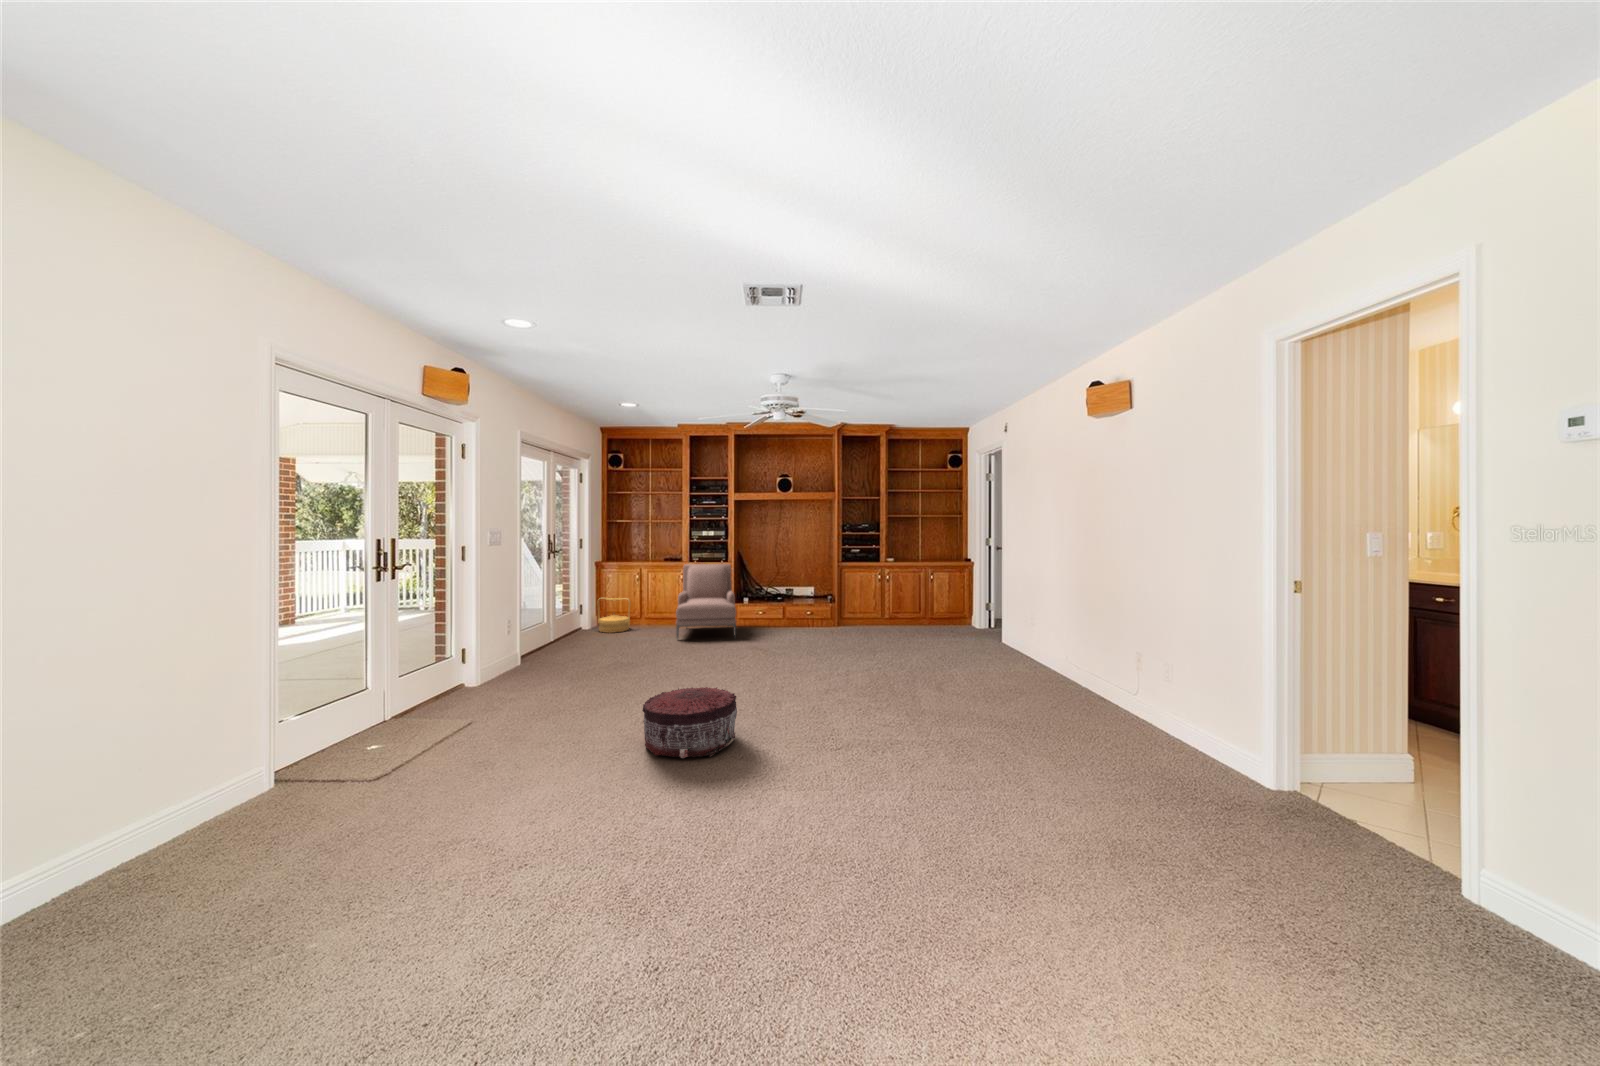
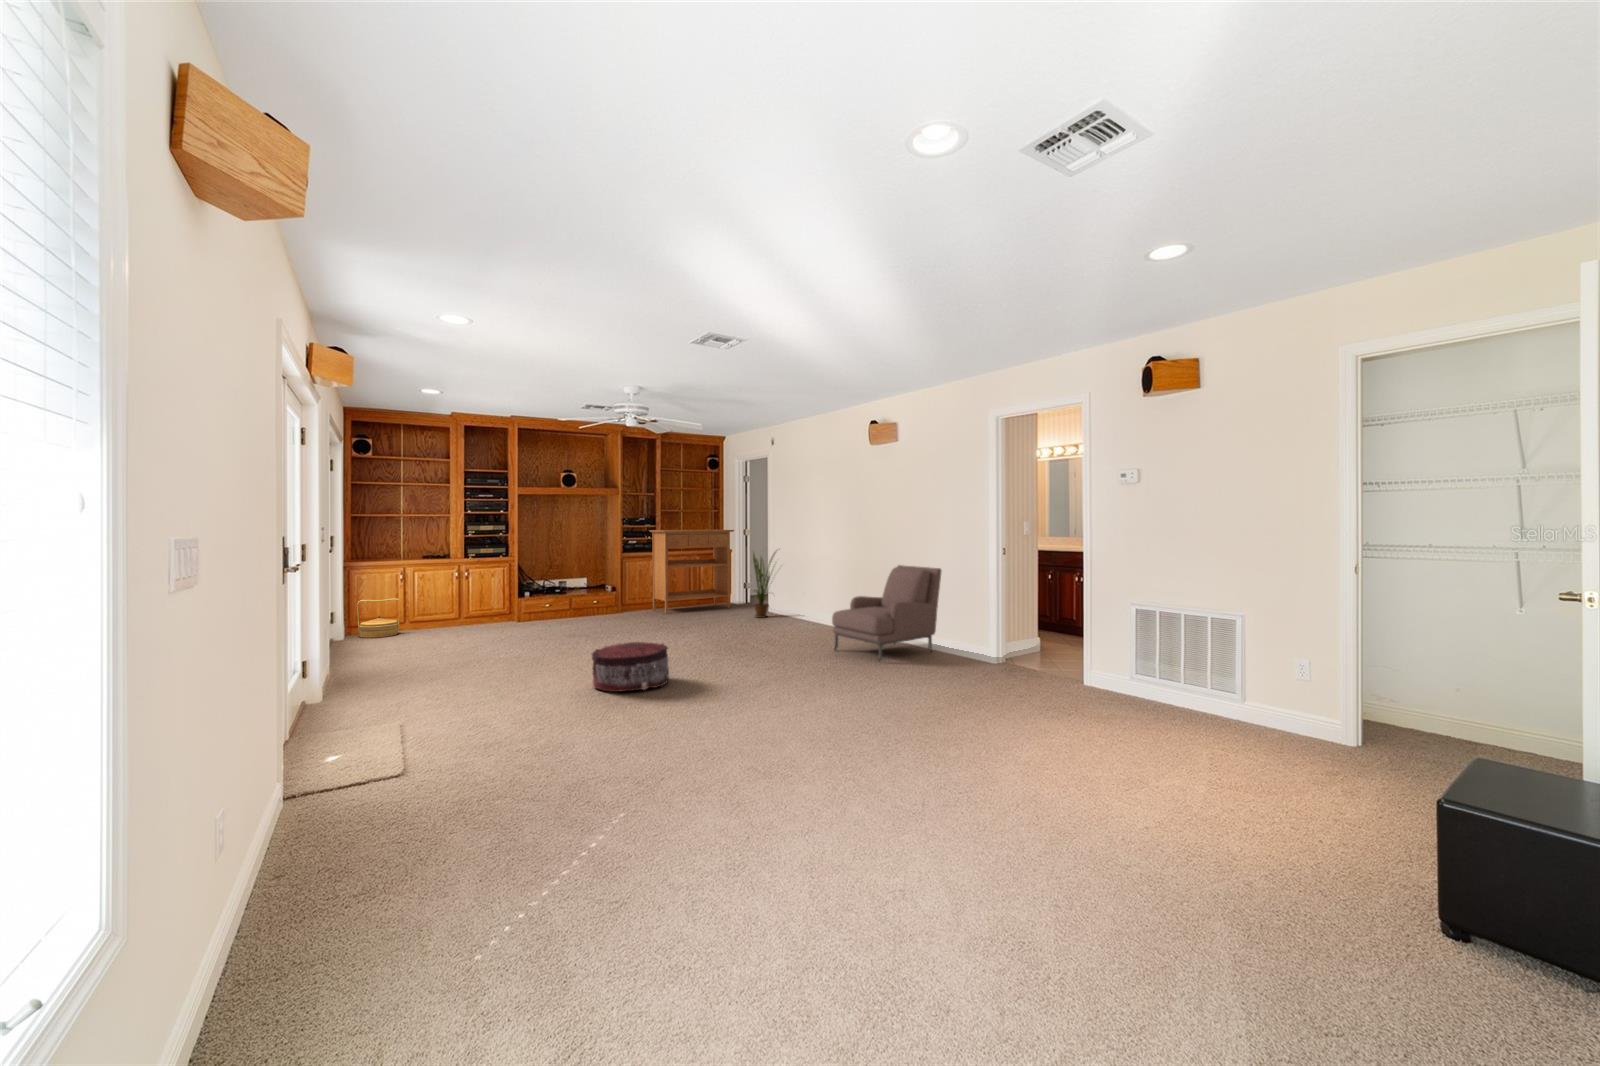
console table: none [869,537,967,632] -> present [649,530,734,613]
armchair: present [676,564,736,638] -> present [832,565,941,662]
house plant: none [965,565,1013,651] -> present [753,552,776,618]

